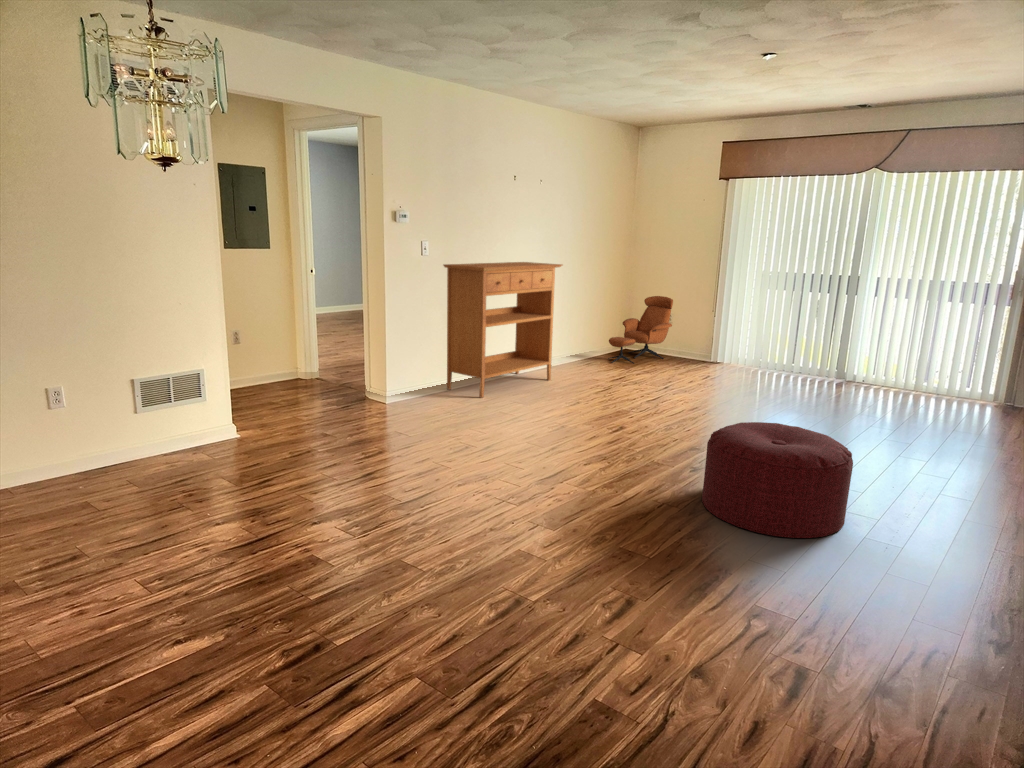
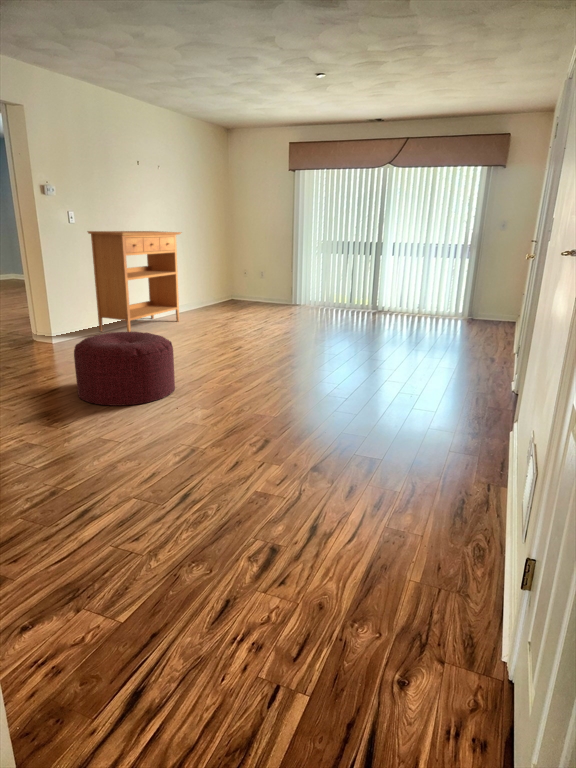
lounge chair: present [608,296,673,364] -> none [218,259,263,309]
ottoman: present [702,422,853,538] -> present [74,332,175,406]

